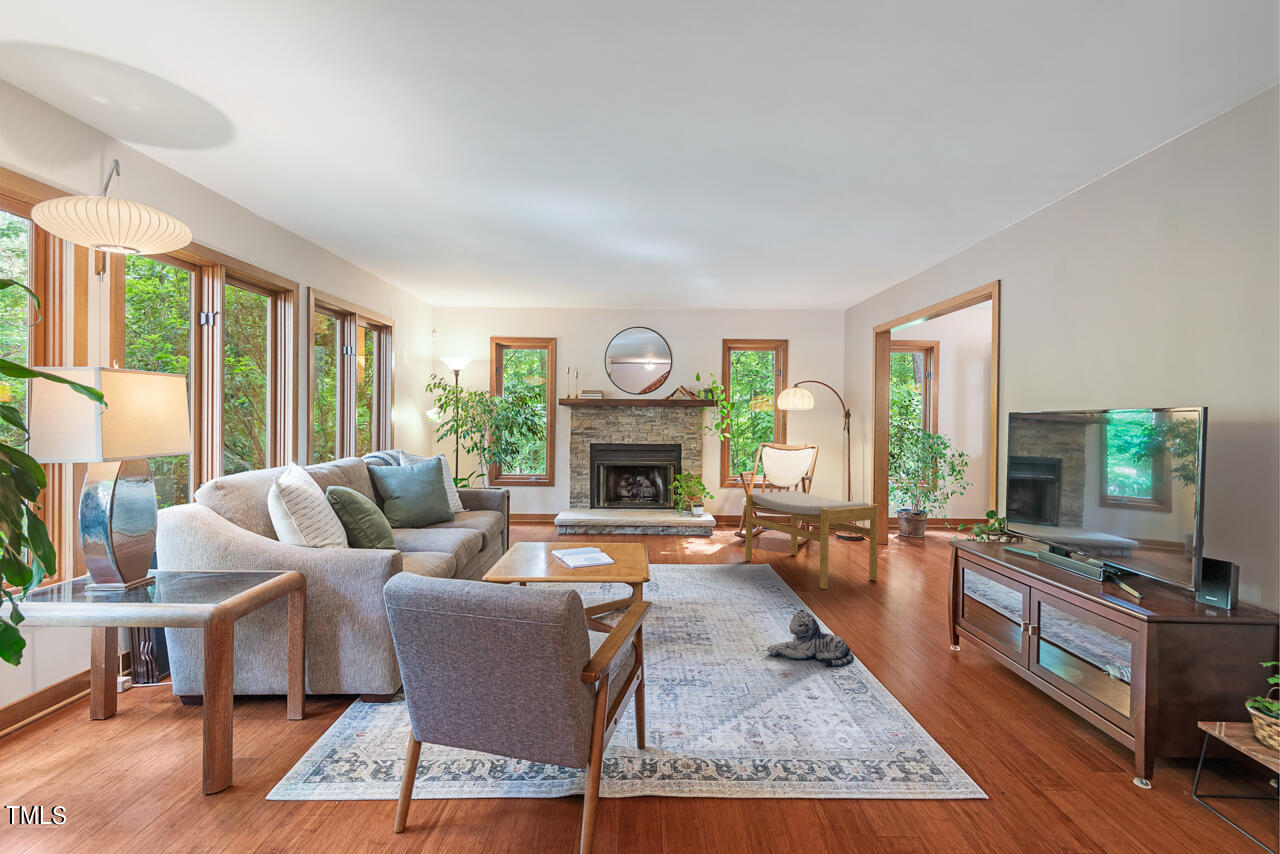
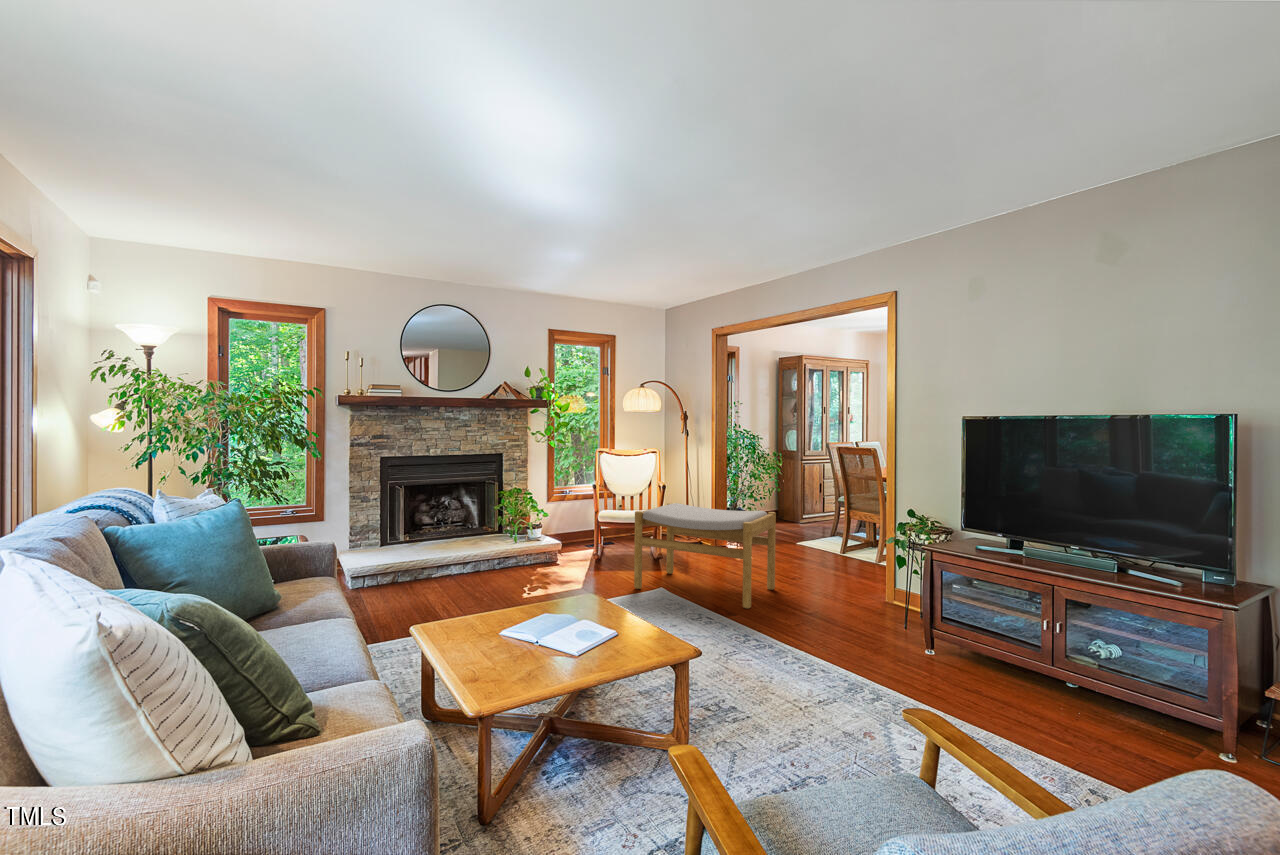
plush toy: present [767,609,854,666] -> none [807,642,880,701]

